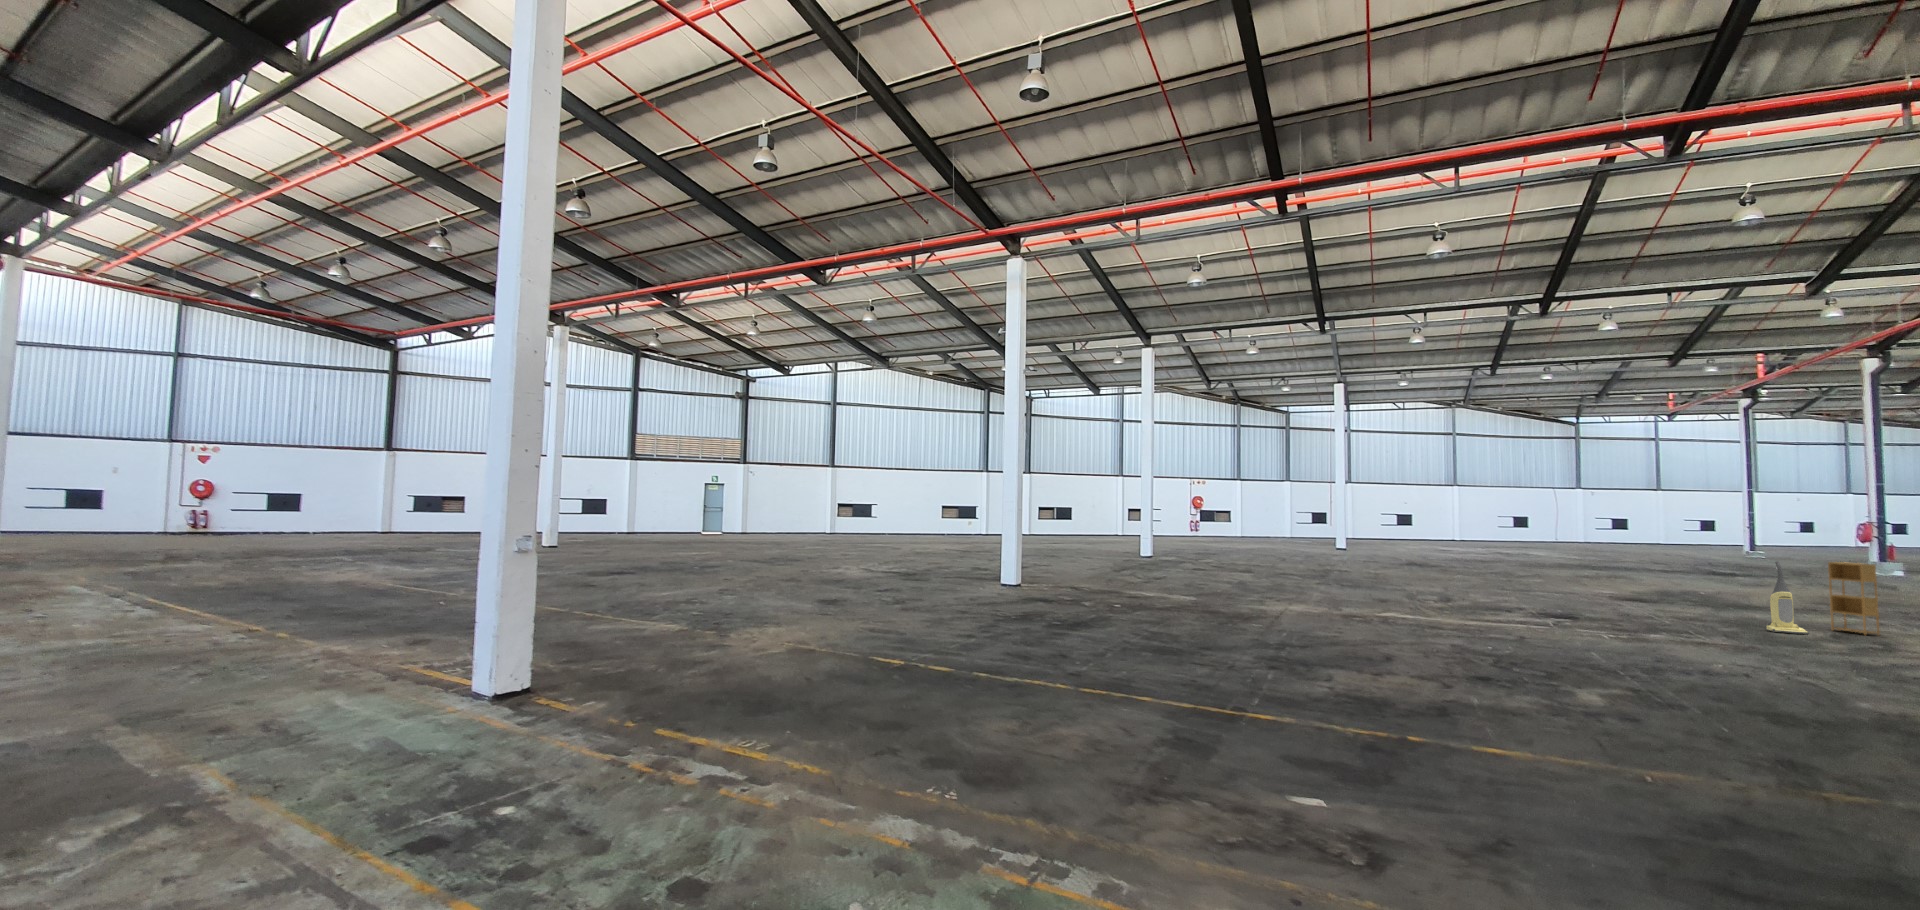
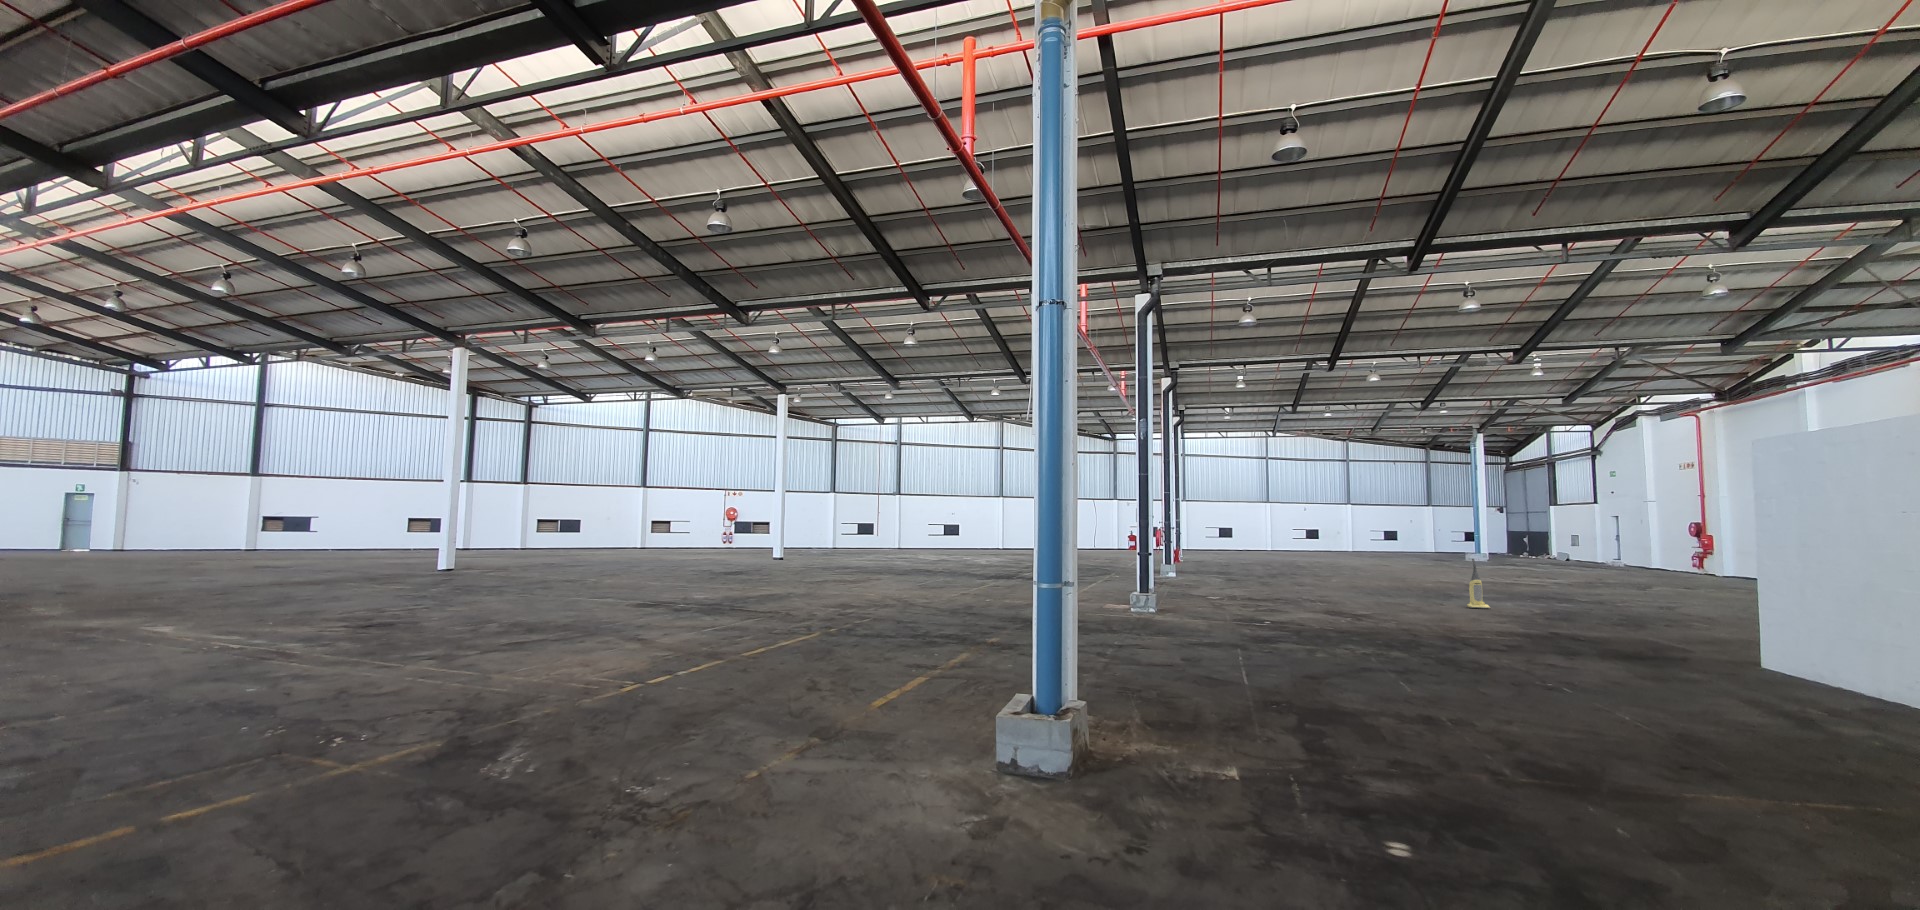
shelving unit: present [1828,562,1880,635] -> none [1503,558,1532,608]

